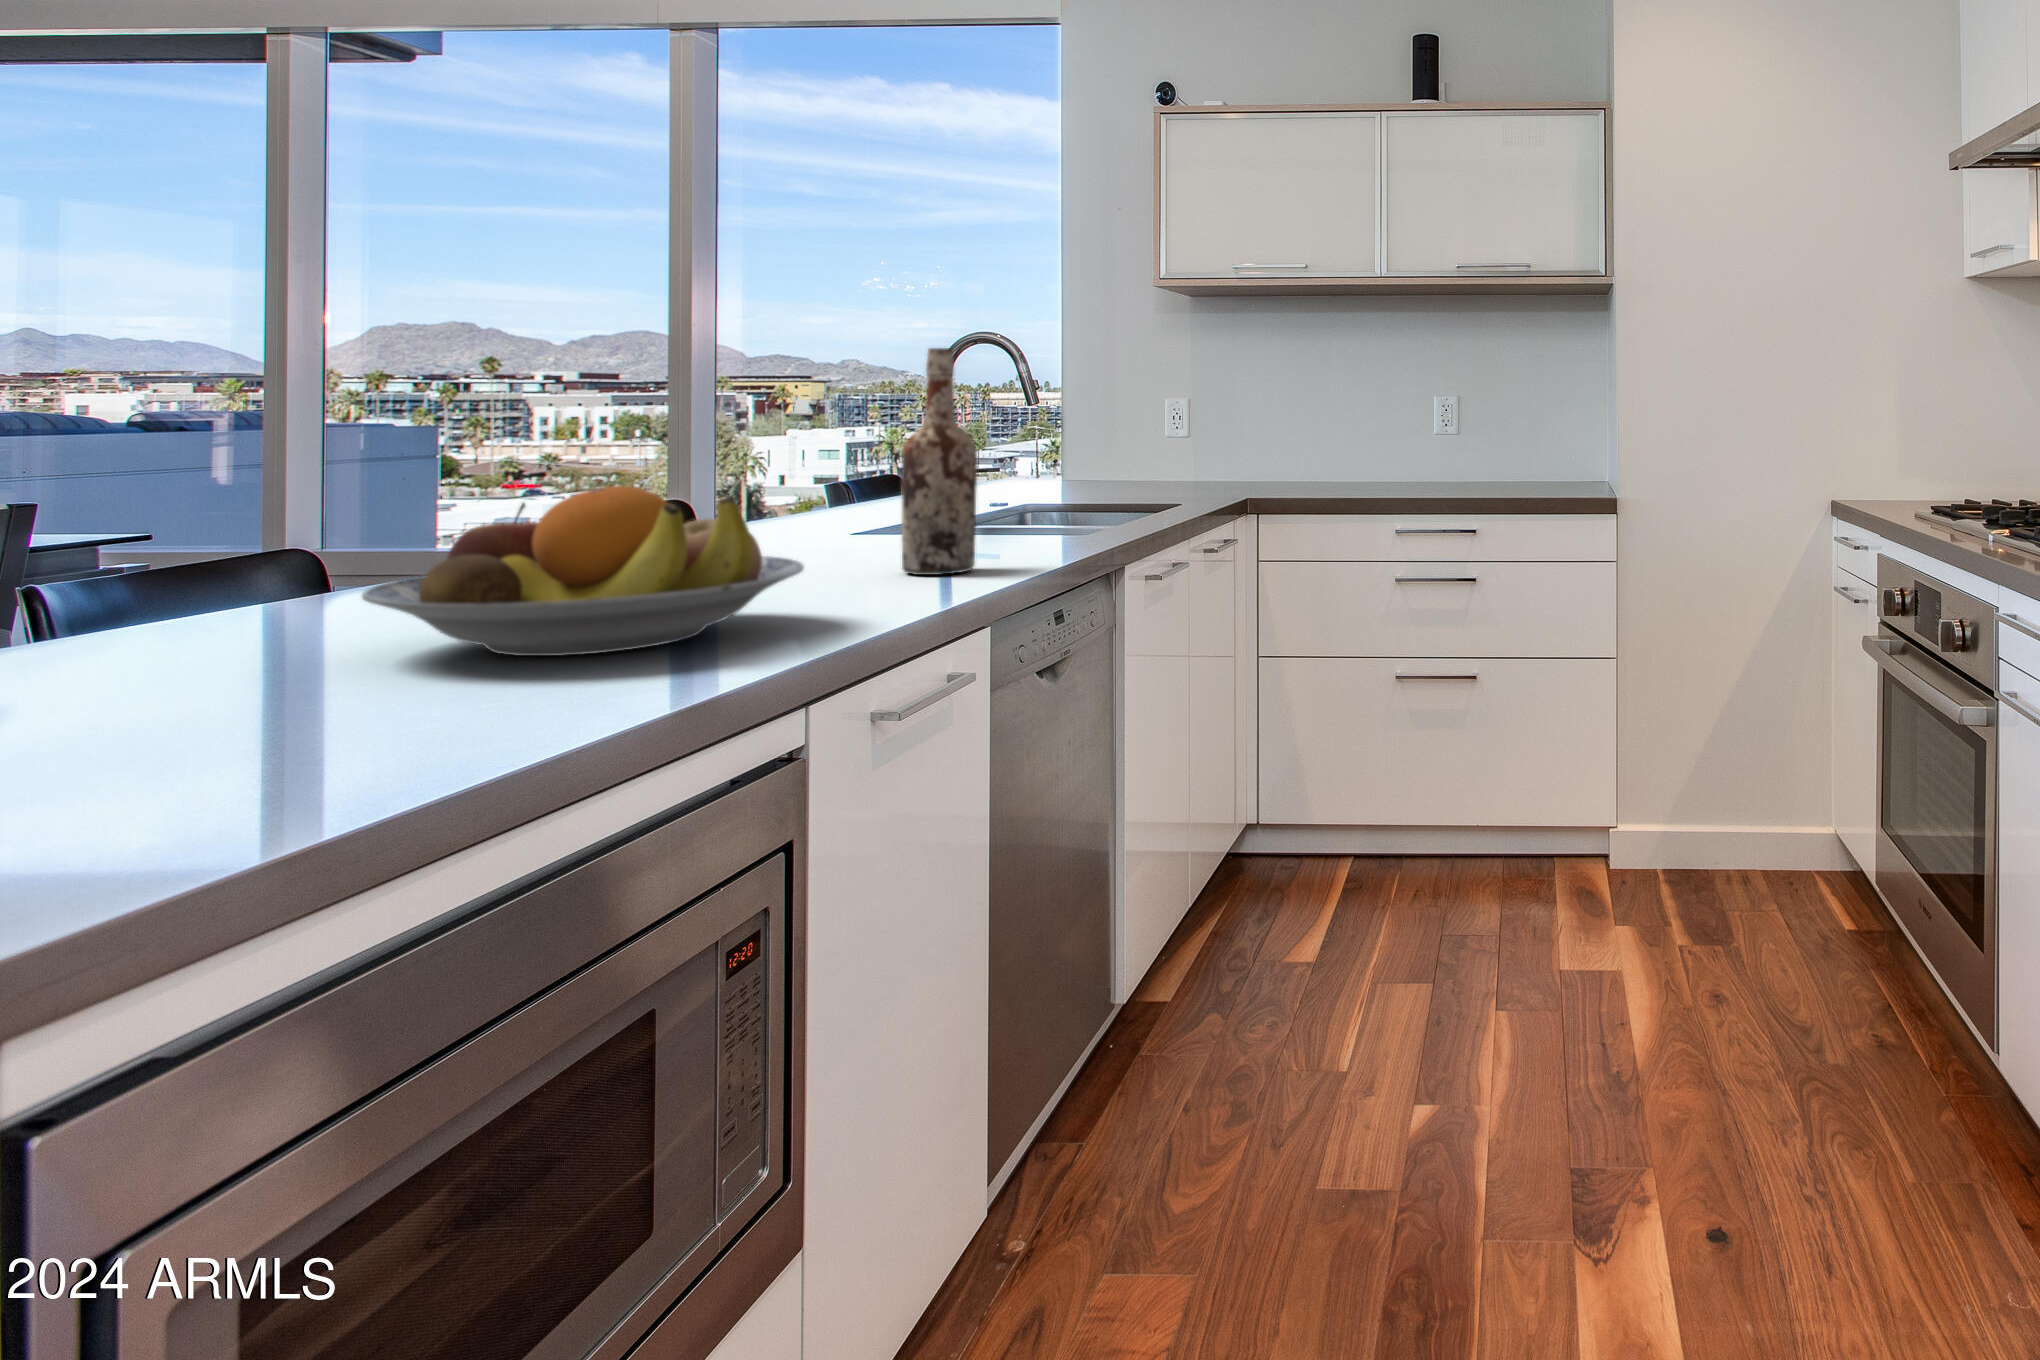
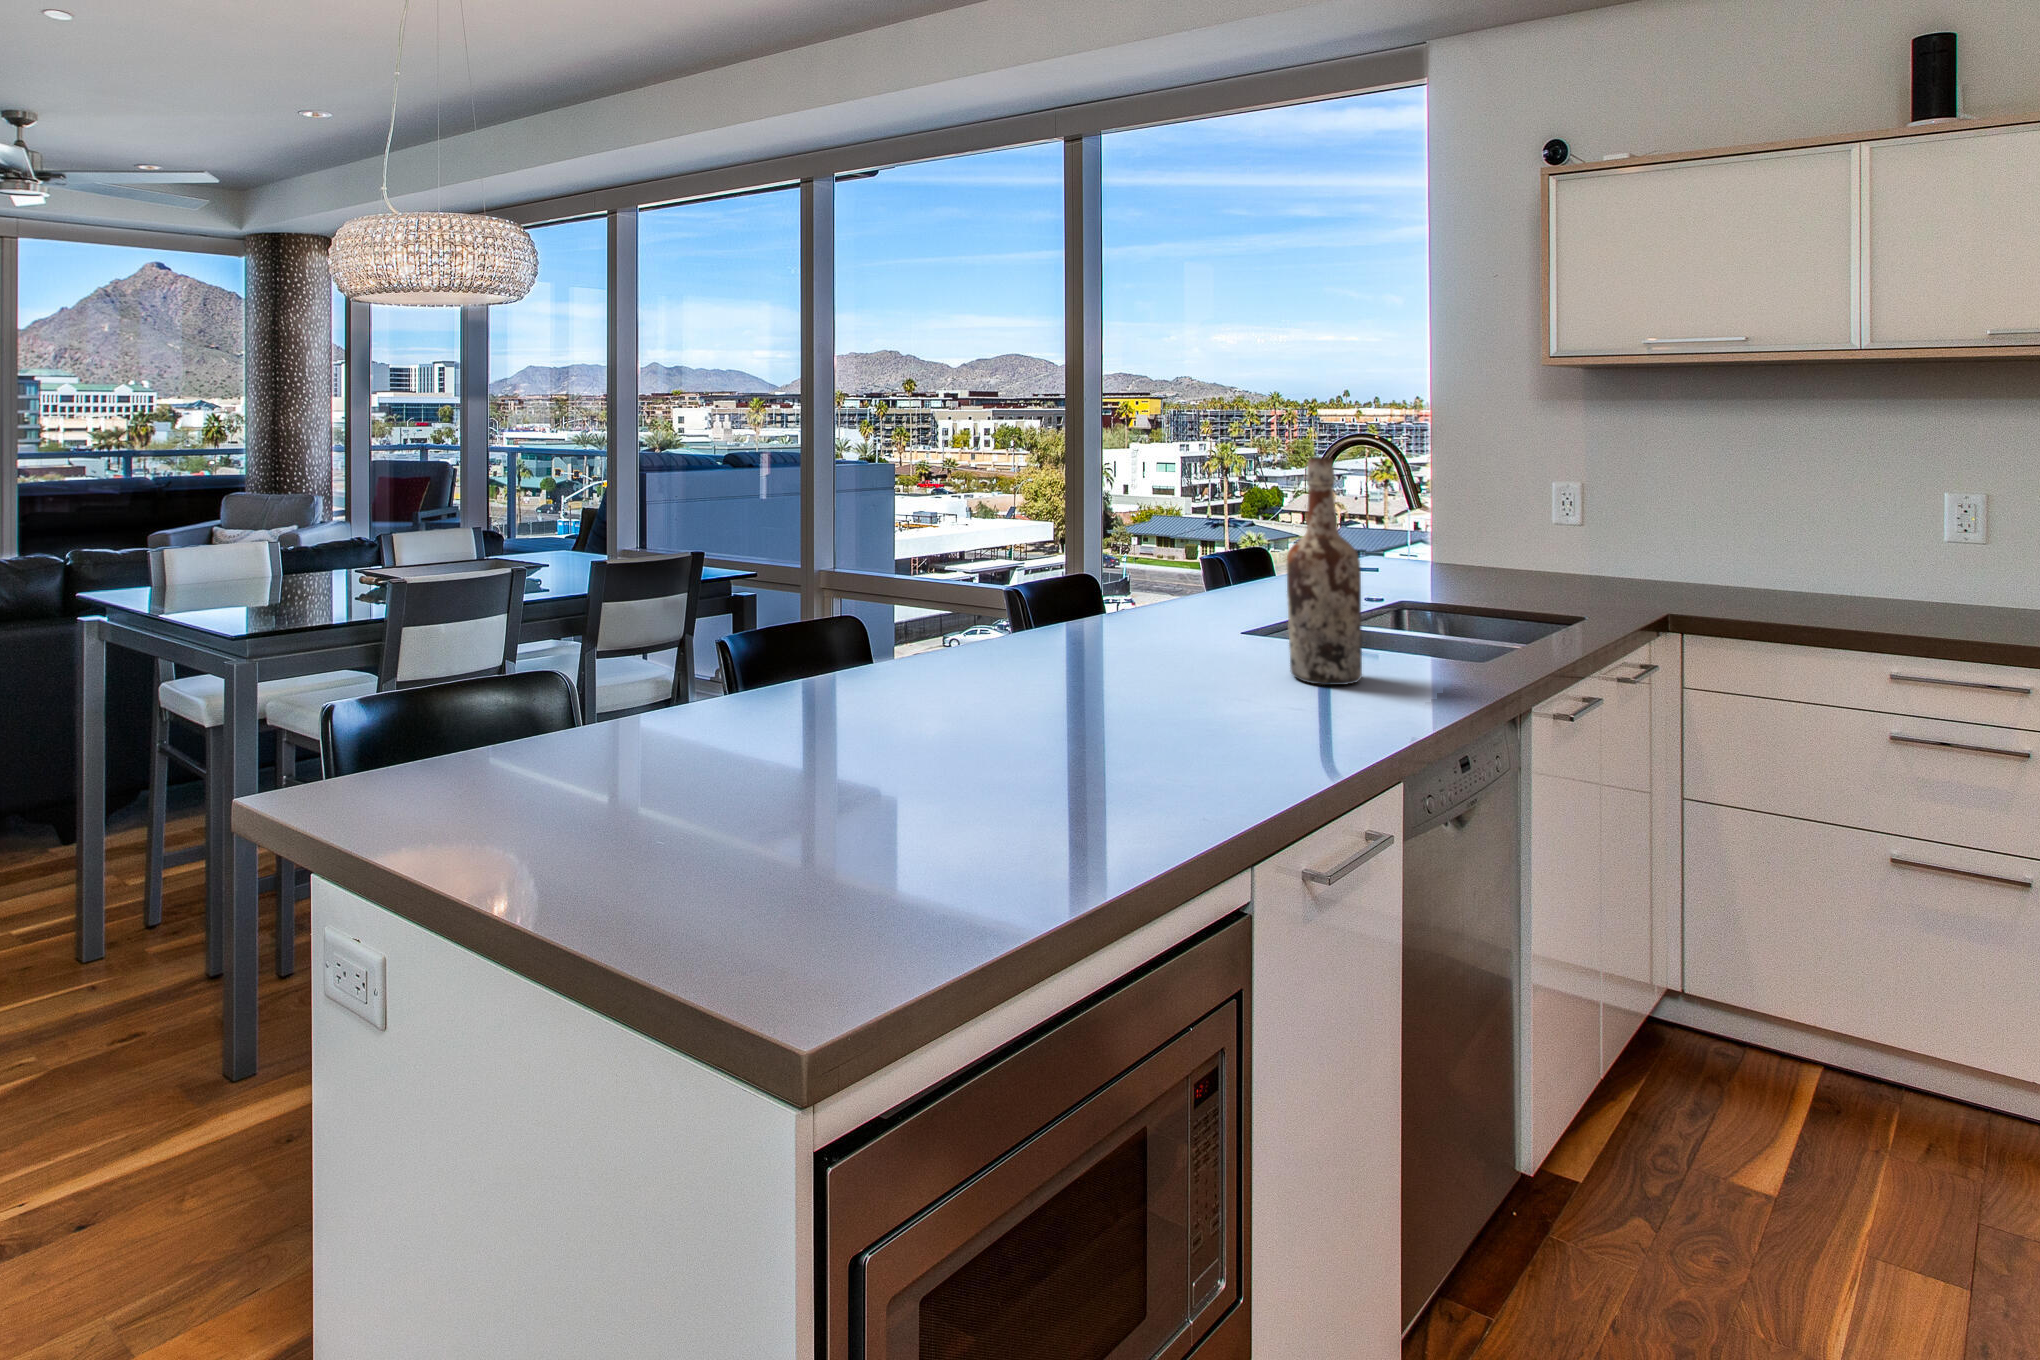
fruit bowl: present [362,486,804,656] -> none [911,629,1229,780]

